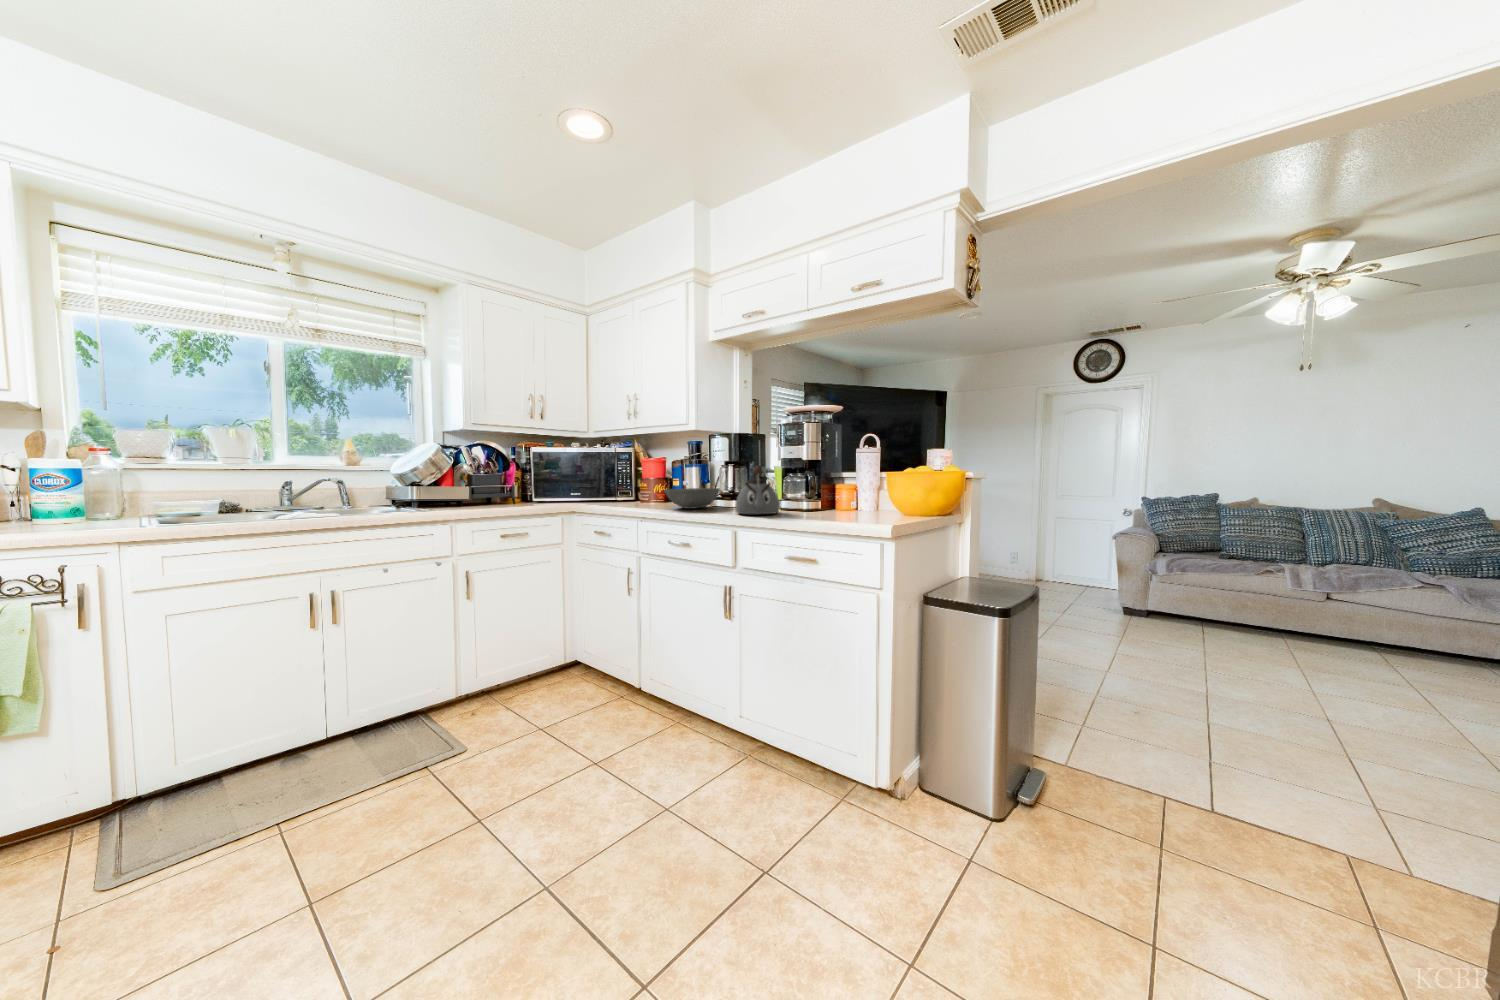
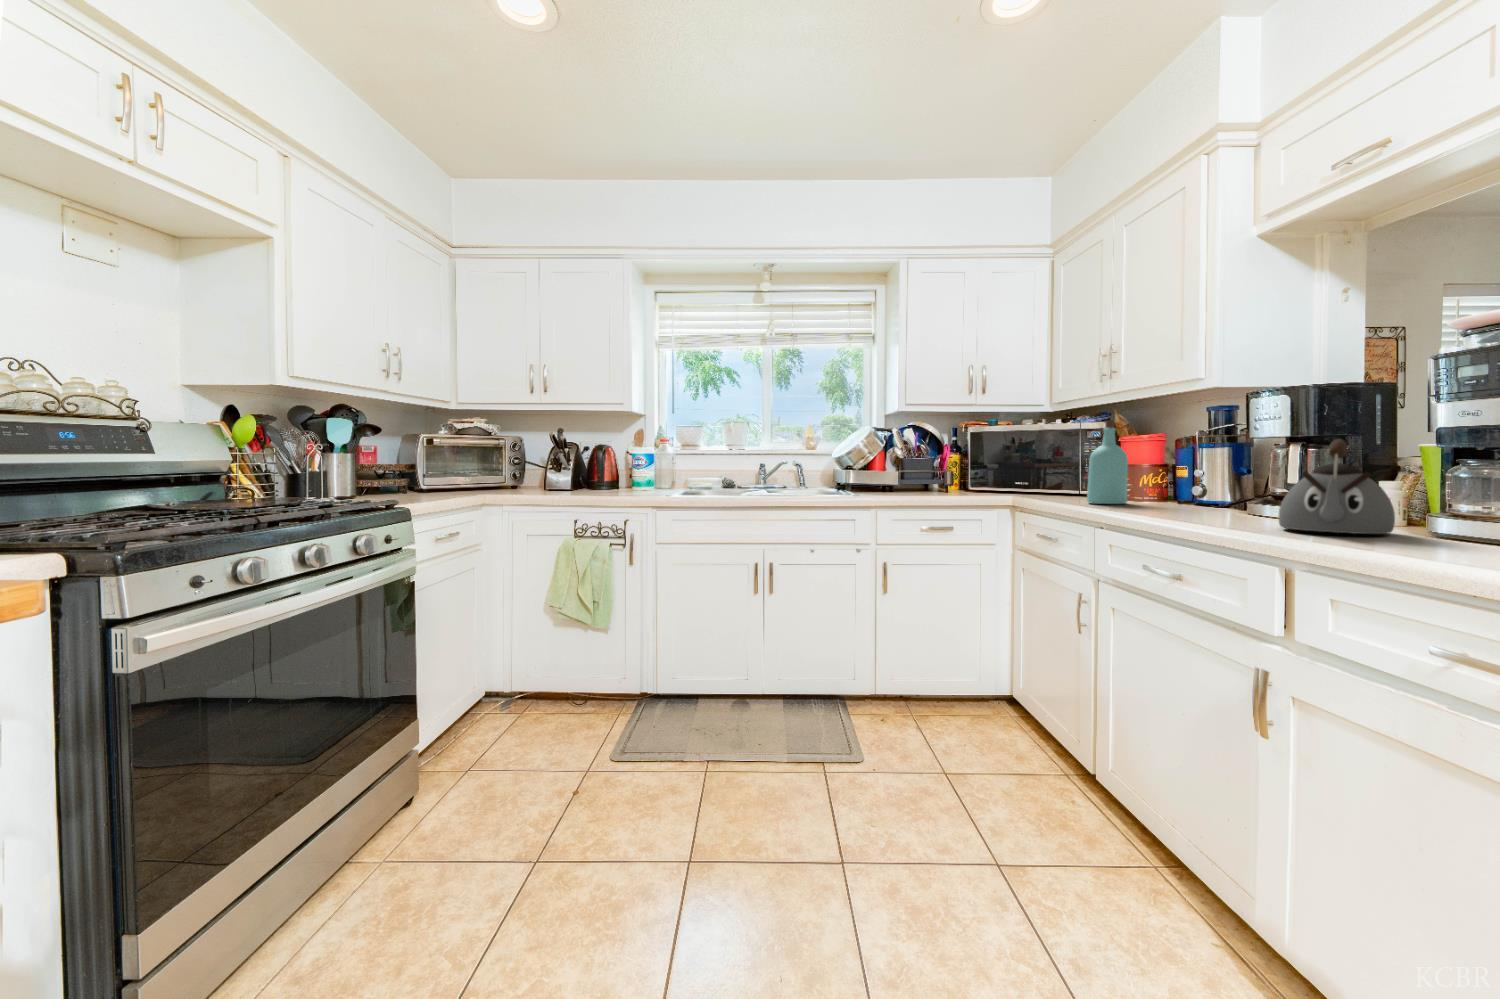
bottle: none [625,448,649,505] -> present [1087,420,1128,504]
bowl: present [664,488,720,509] -> none [1143,482,1259,515]

